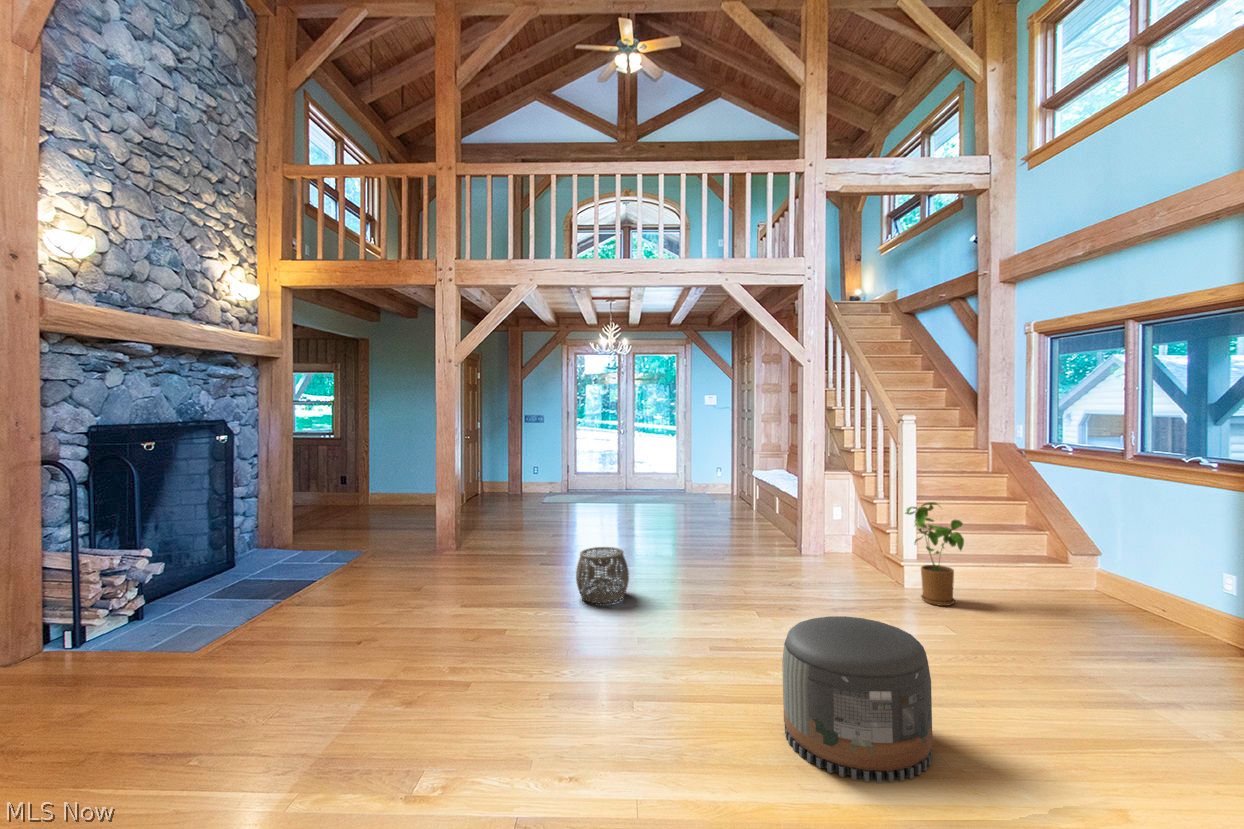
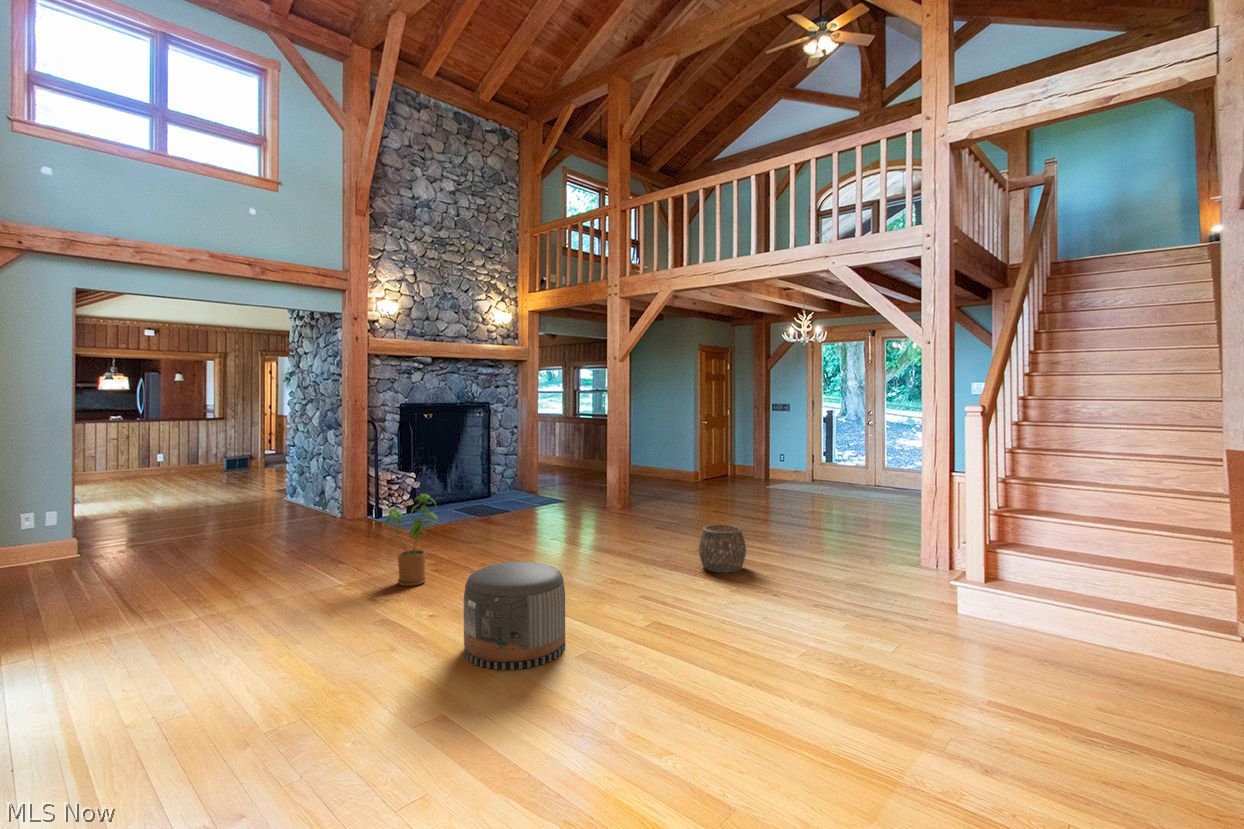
house plant: present [906,502,964,606] -> present [385,494,438,586]
woven basket: present [576,547,629,604] -> present [699,524,746,573]

